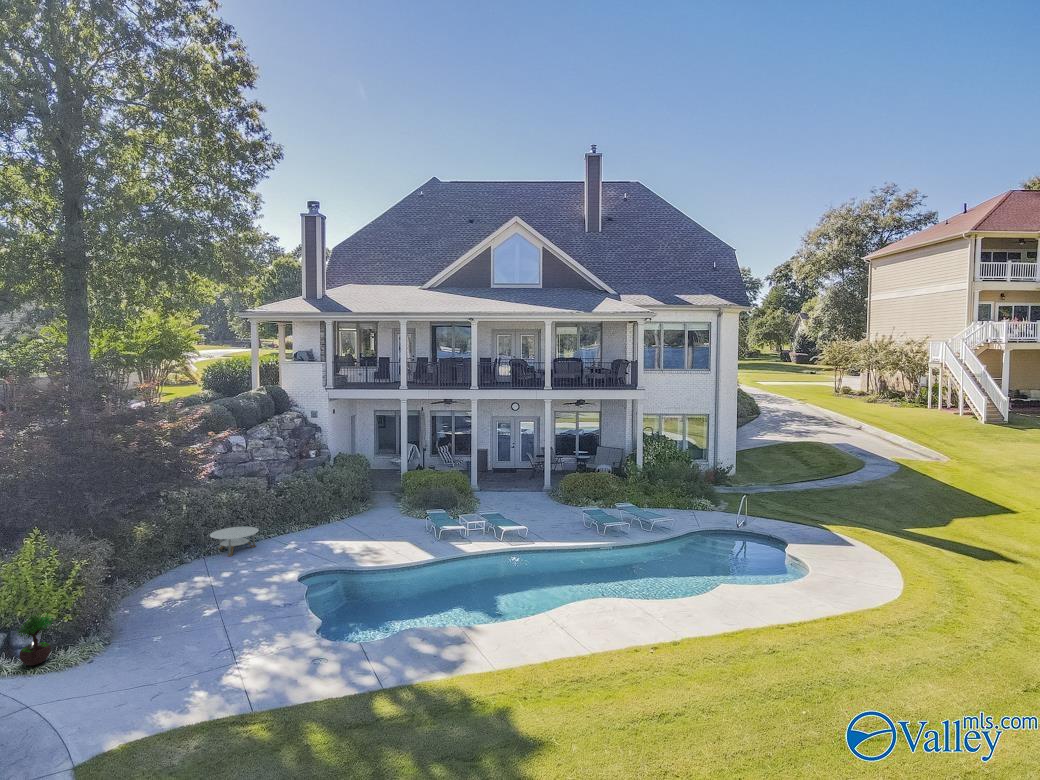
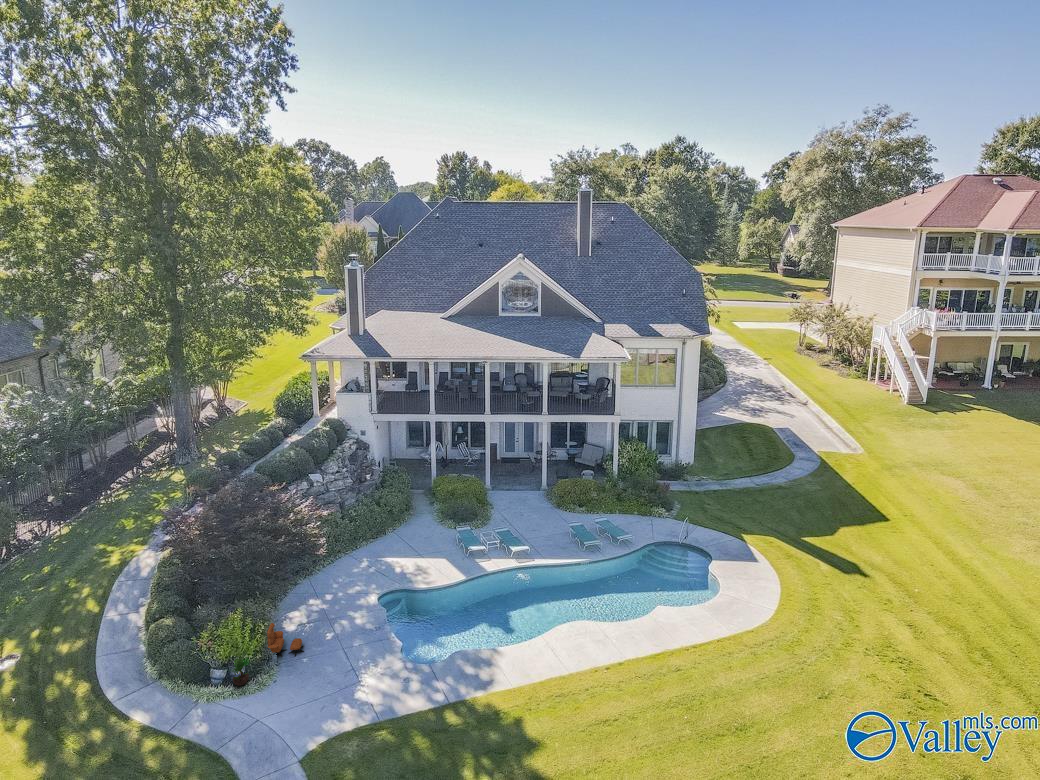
round table: present [210,527,259,557] -> none [310,548,343,574]
lounge chair: none [97,580,162,637] -> present [267,623,304,657]

